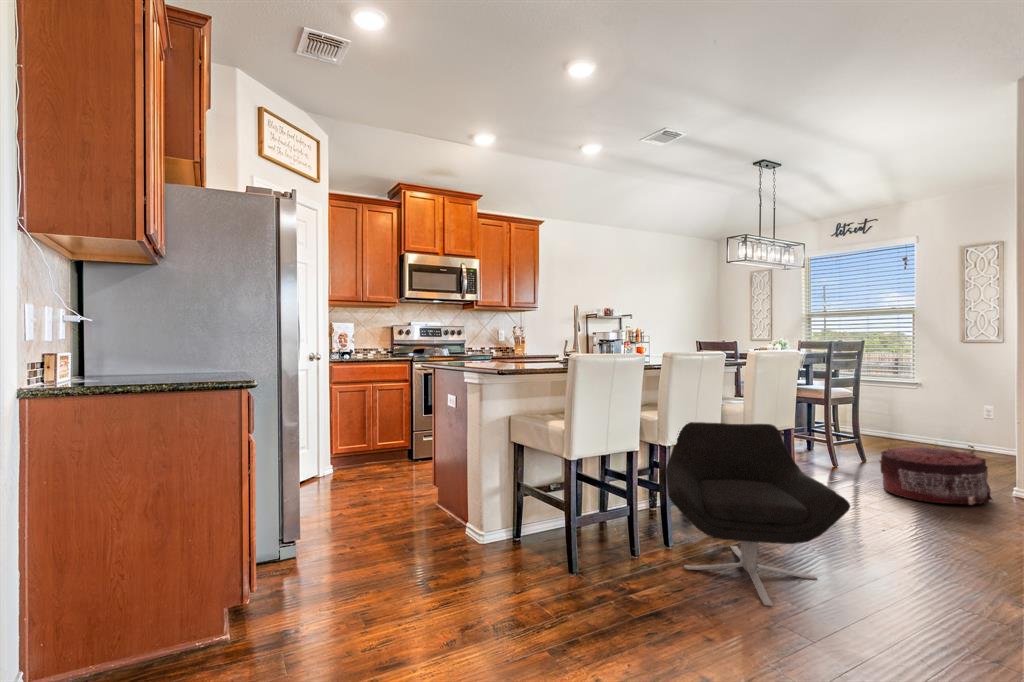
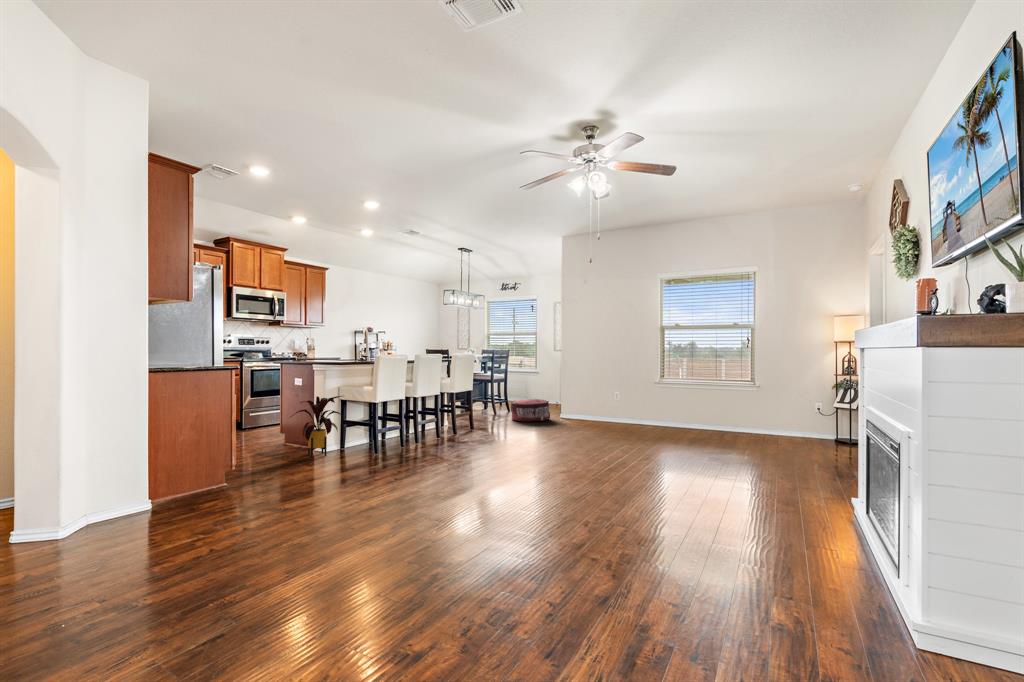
lounge chair: present [665,422,850,606] -> none [417,386,487,451]
house plant: none [403,437,518,561] -> present [291,396,342,458]

